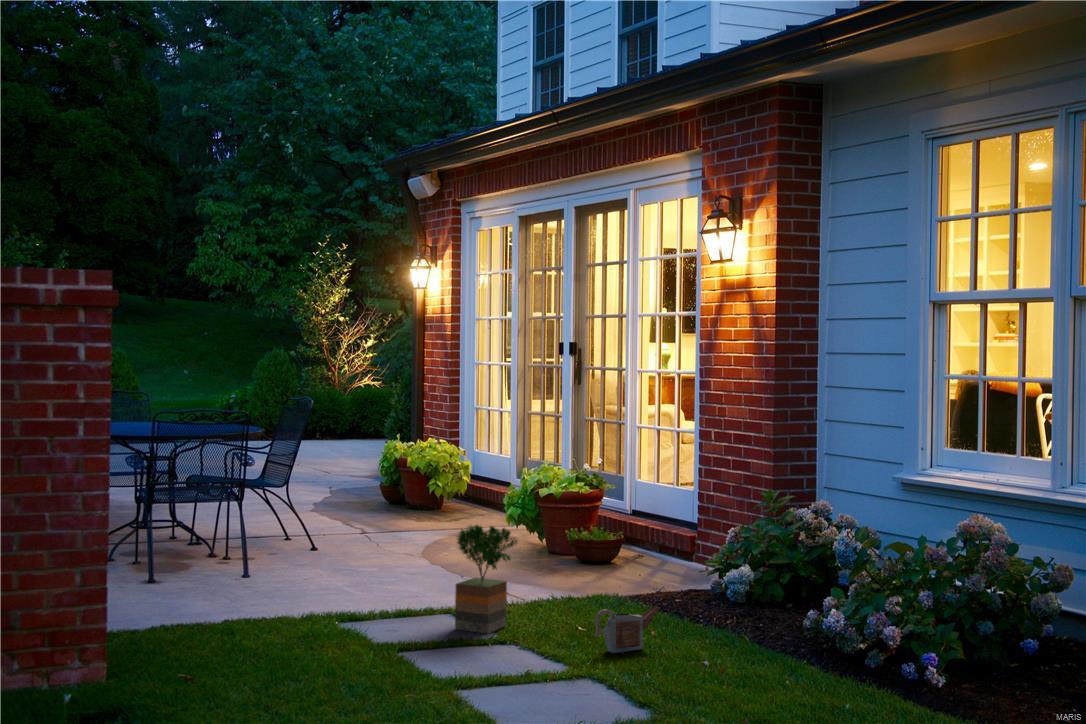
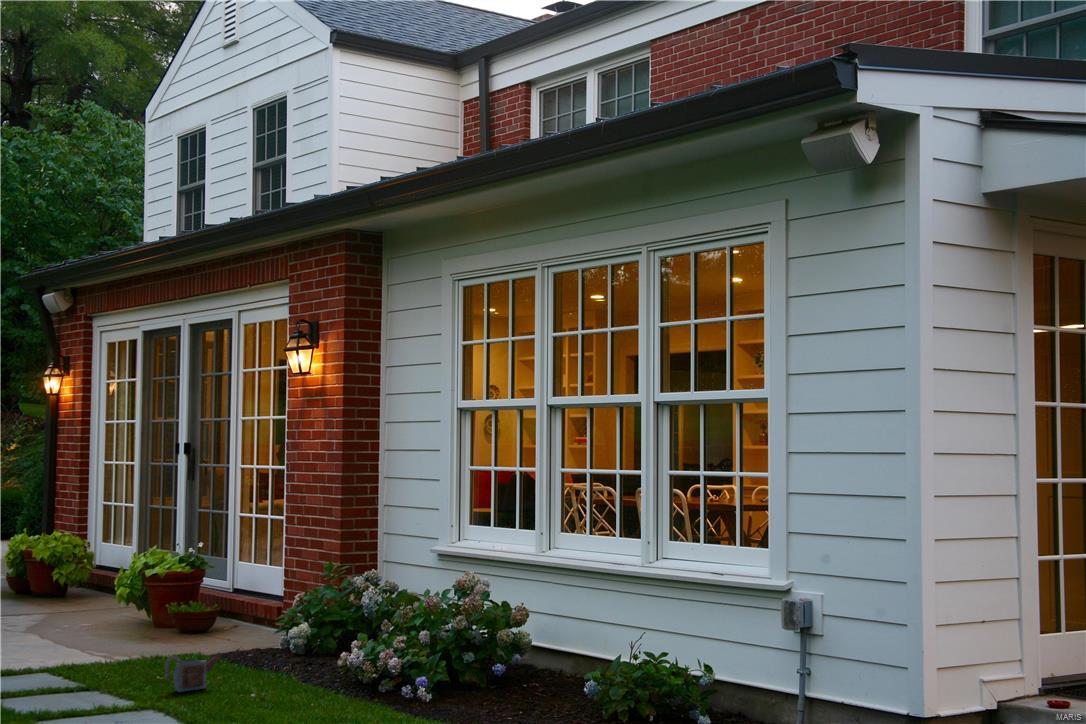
potted tree: present [455,525,518,634] -> none [47,593,108,685]

